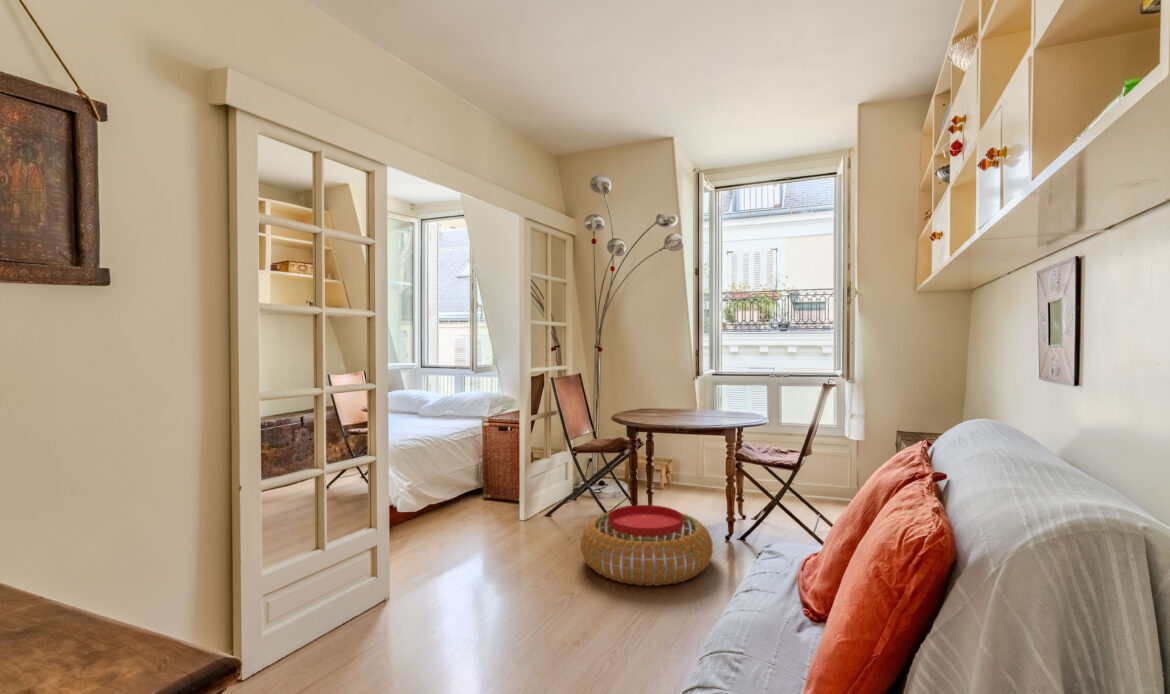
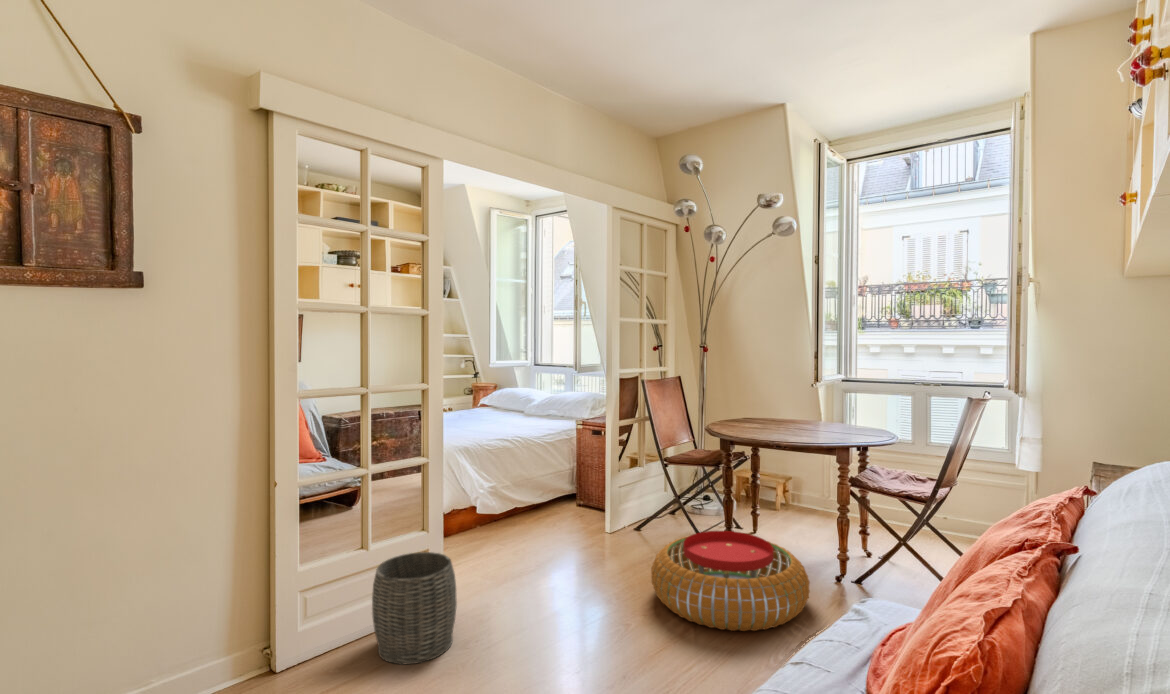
woven basket: none [335,544,417,651] -> present [372,552,457,664]

